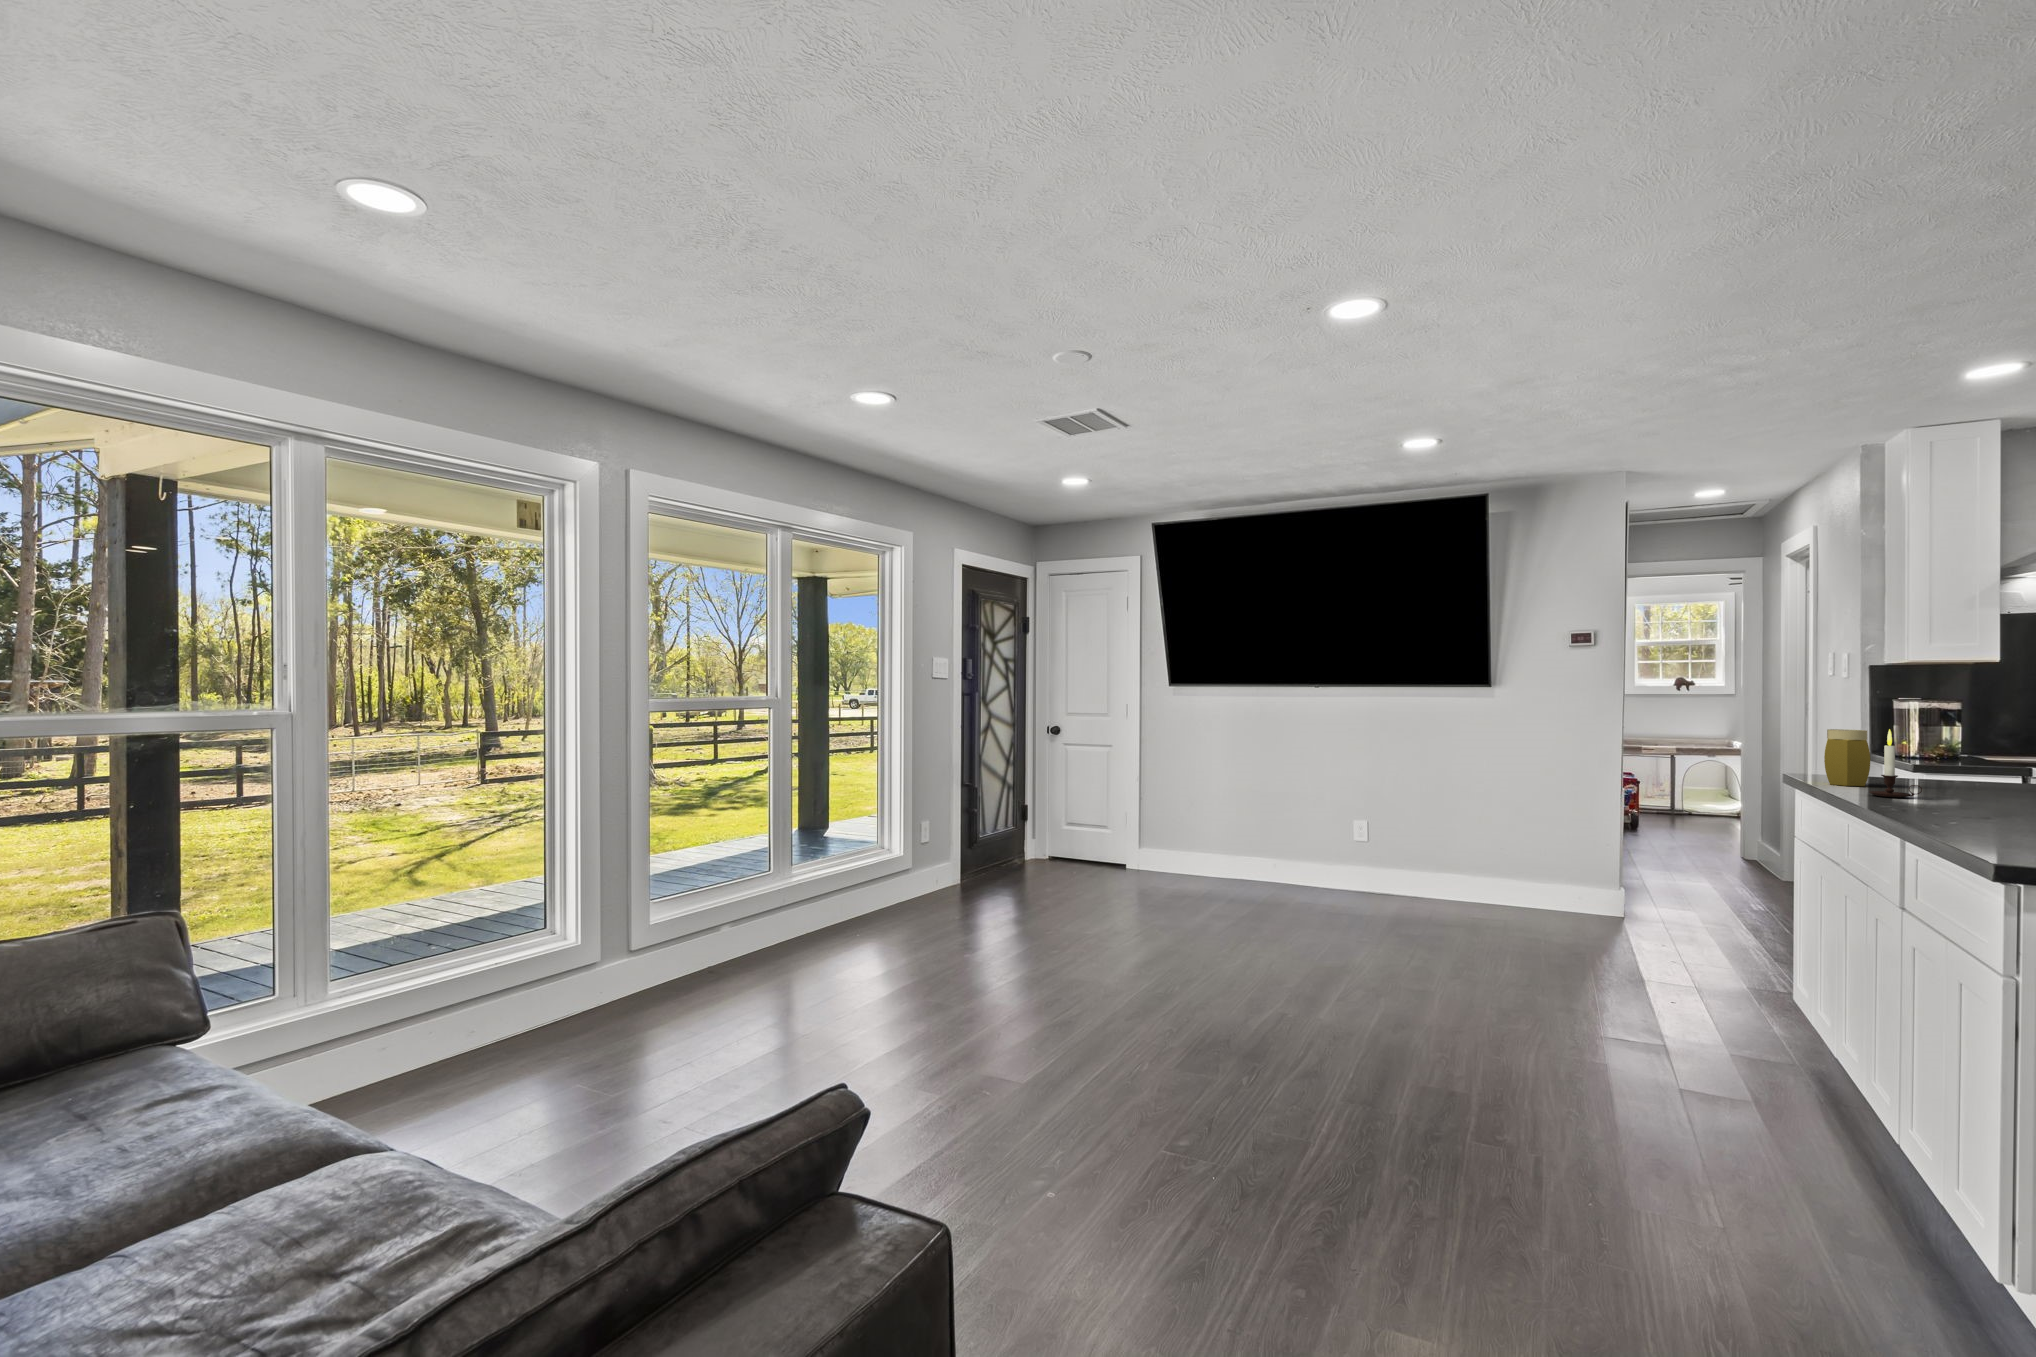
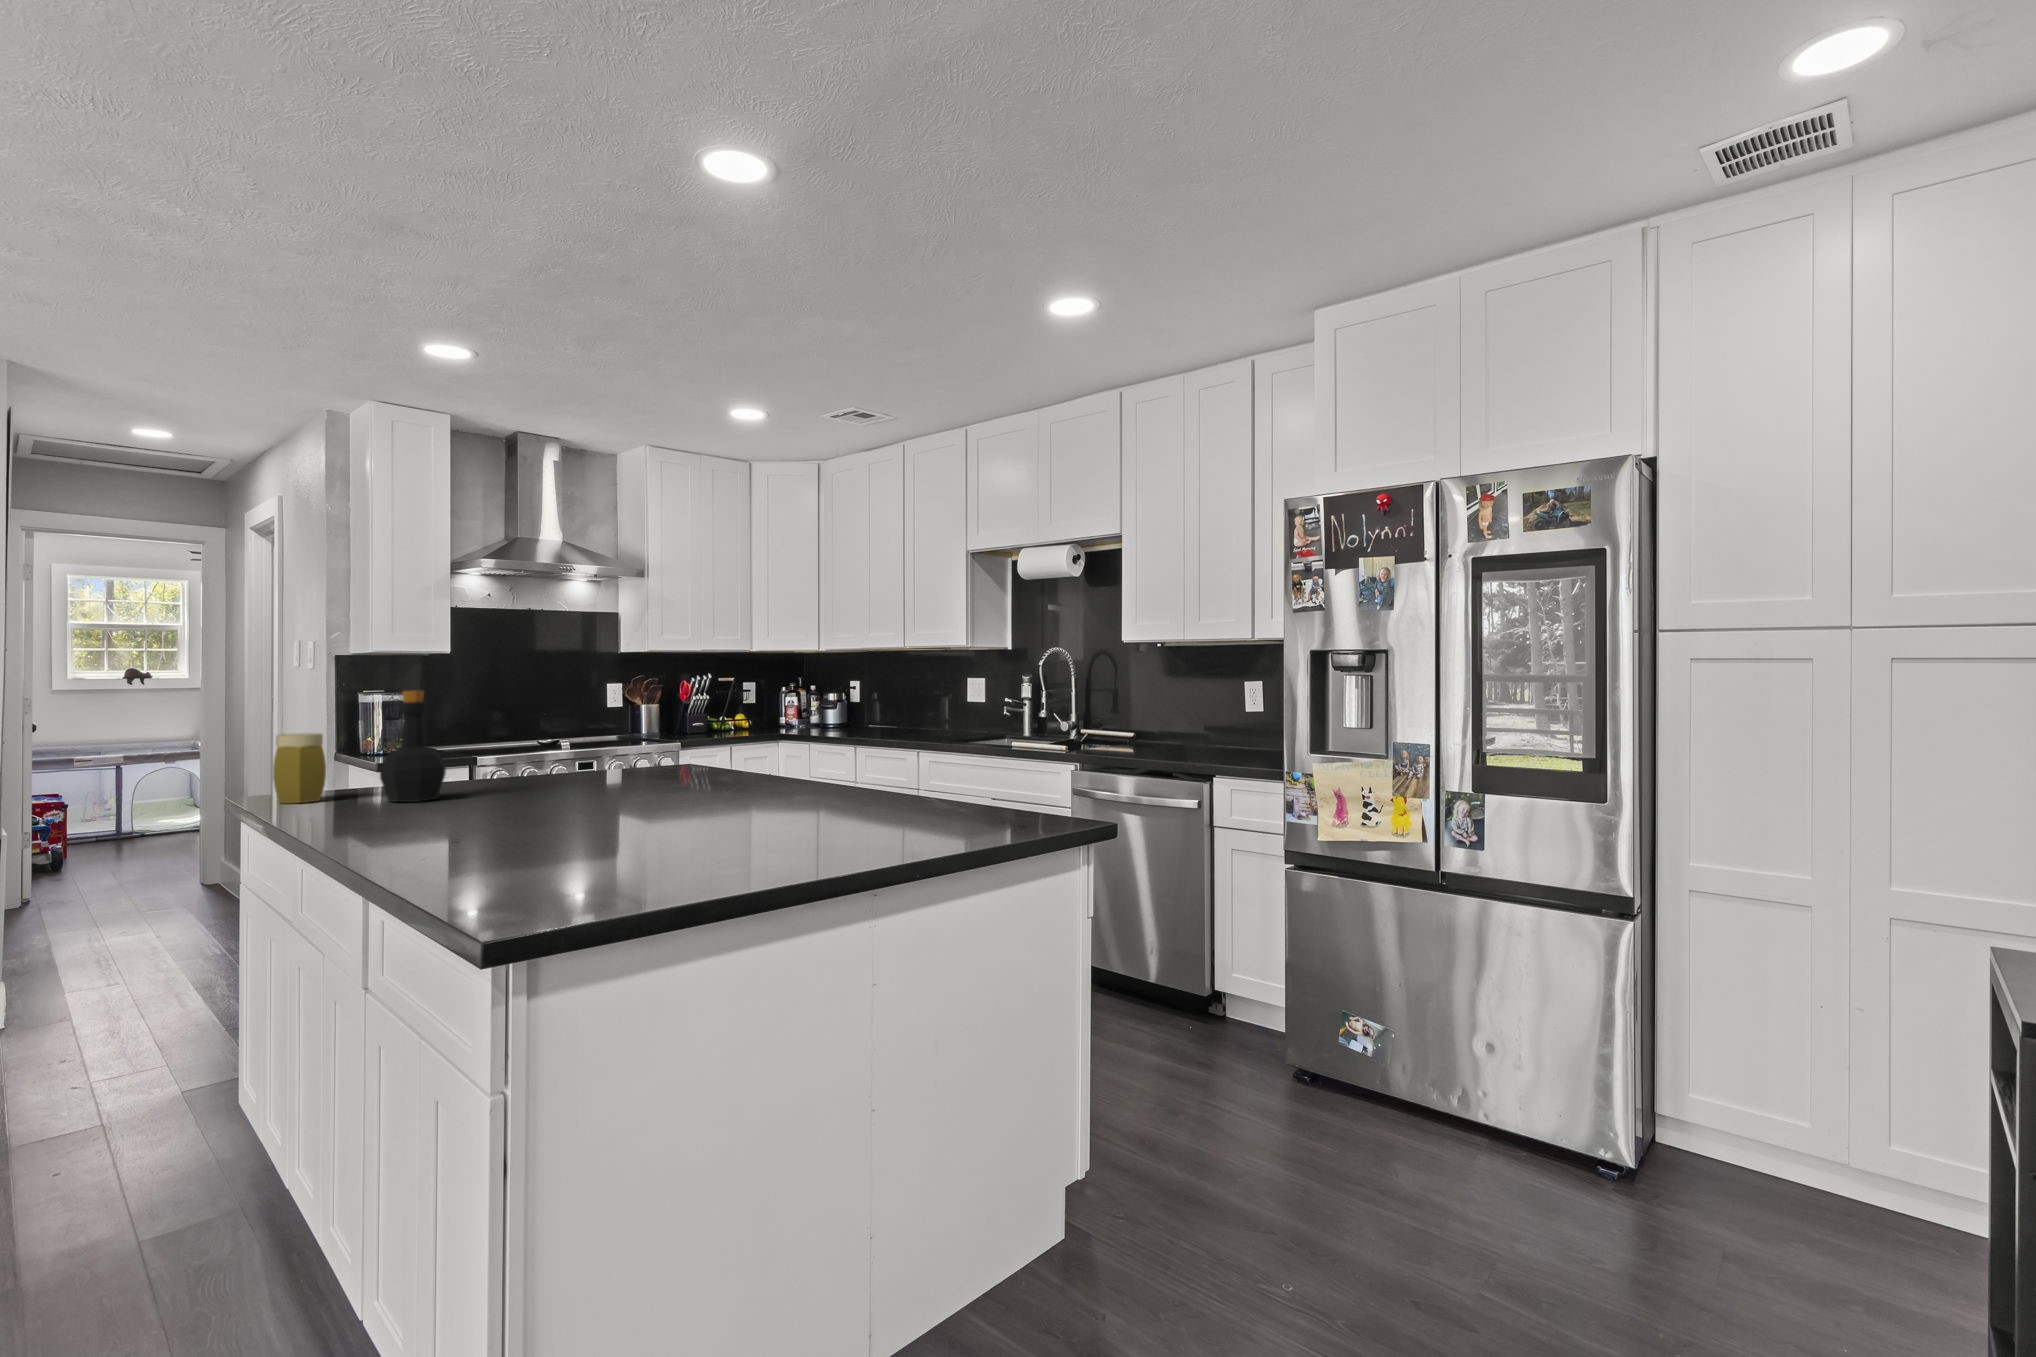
bottle: none [1922,696,1993,796] -> present [380,691,446,802]
candle: present [1869,729,1922,797] -> none [321,732,379,815]

